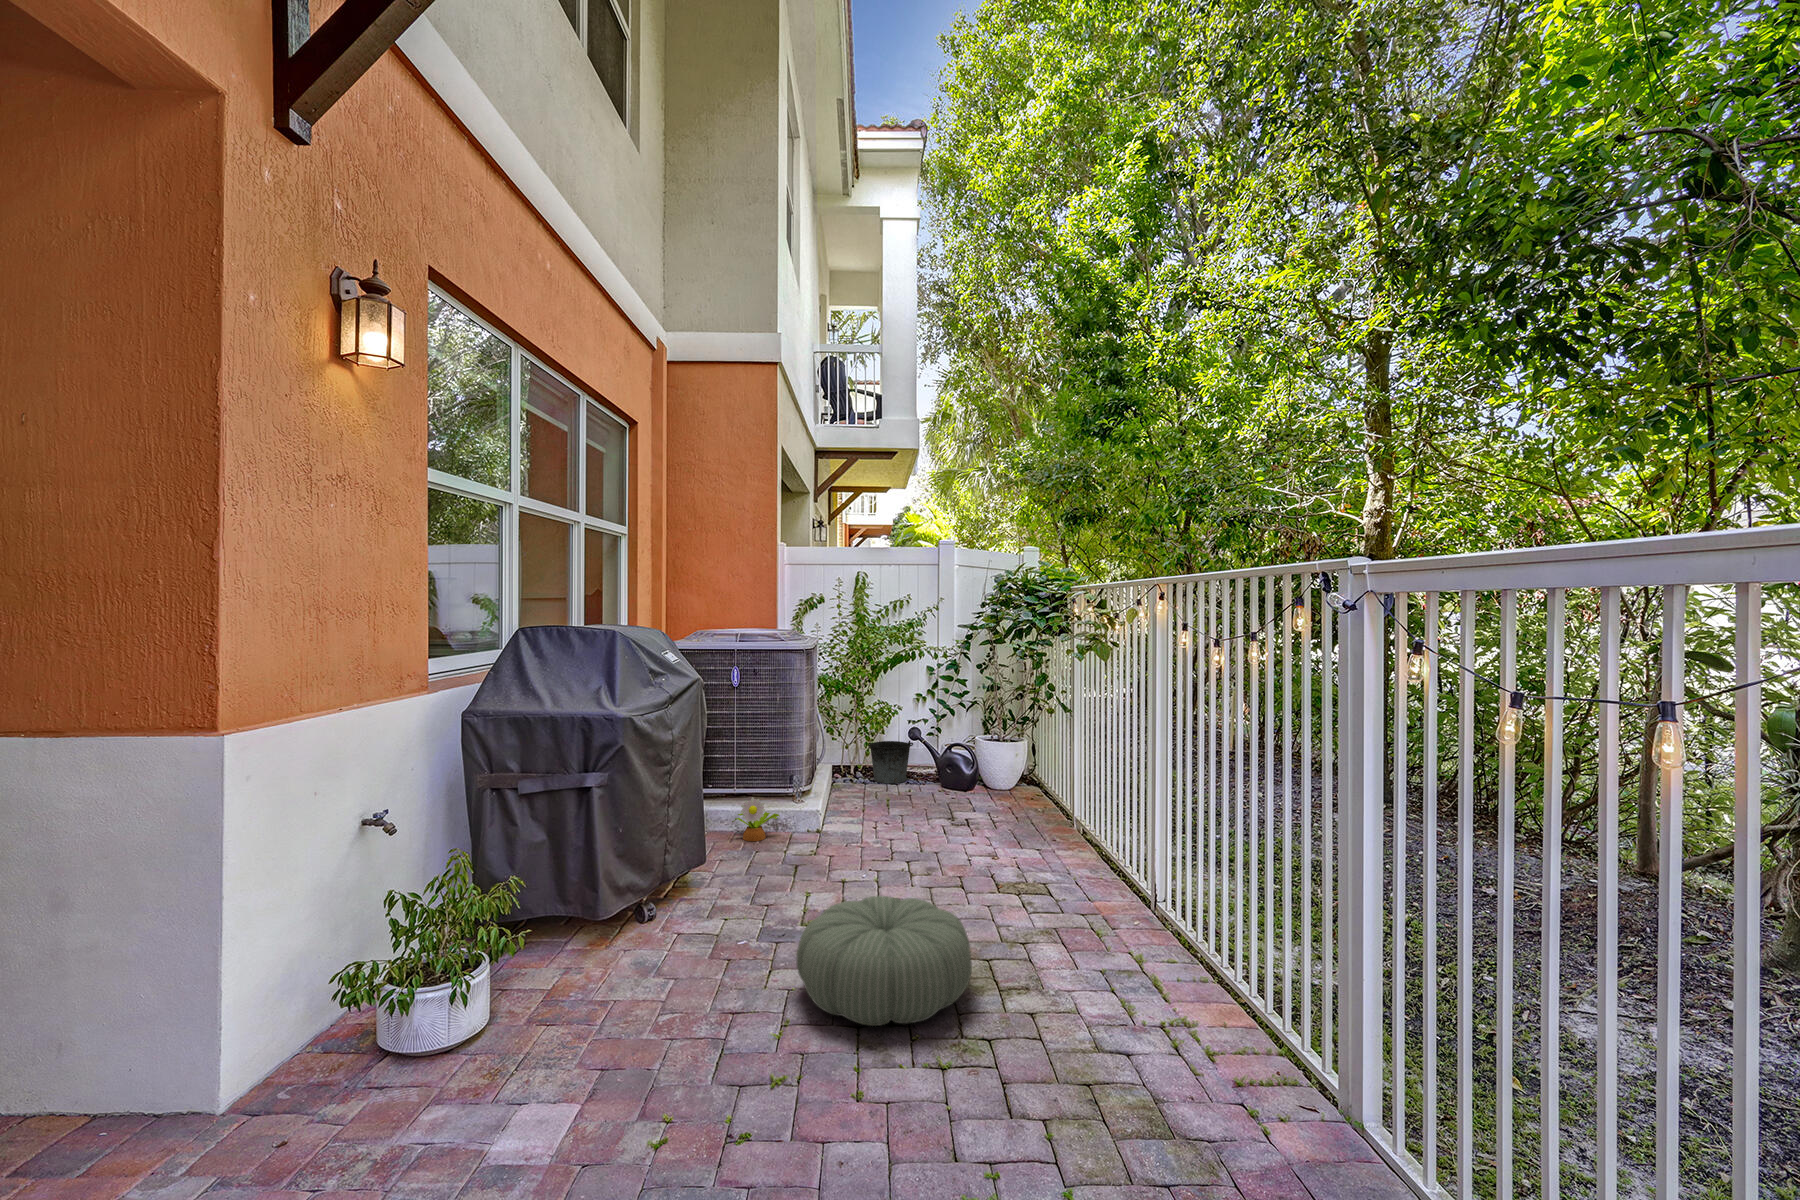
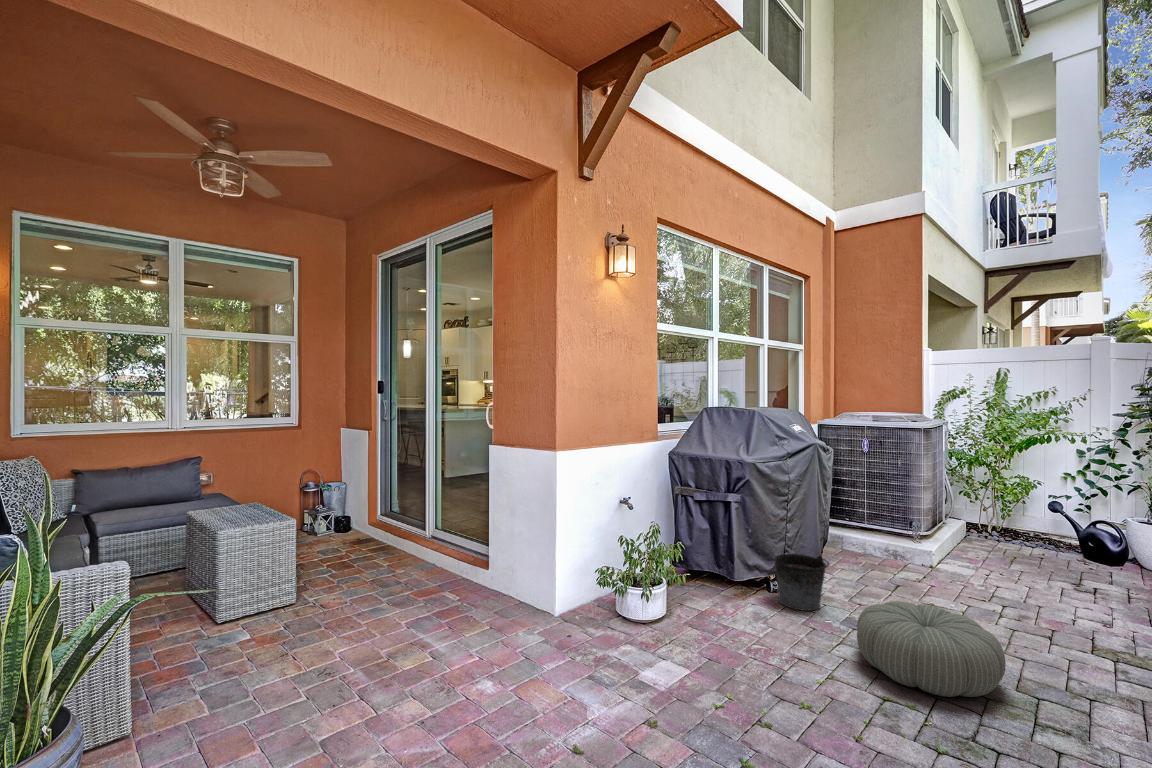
bucket: present [868,741,913,783] -> present [774,554,829,611]
decorative plant: present [732,797,780,841] -> none [861,528,900,559]

